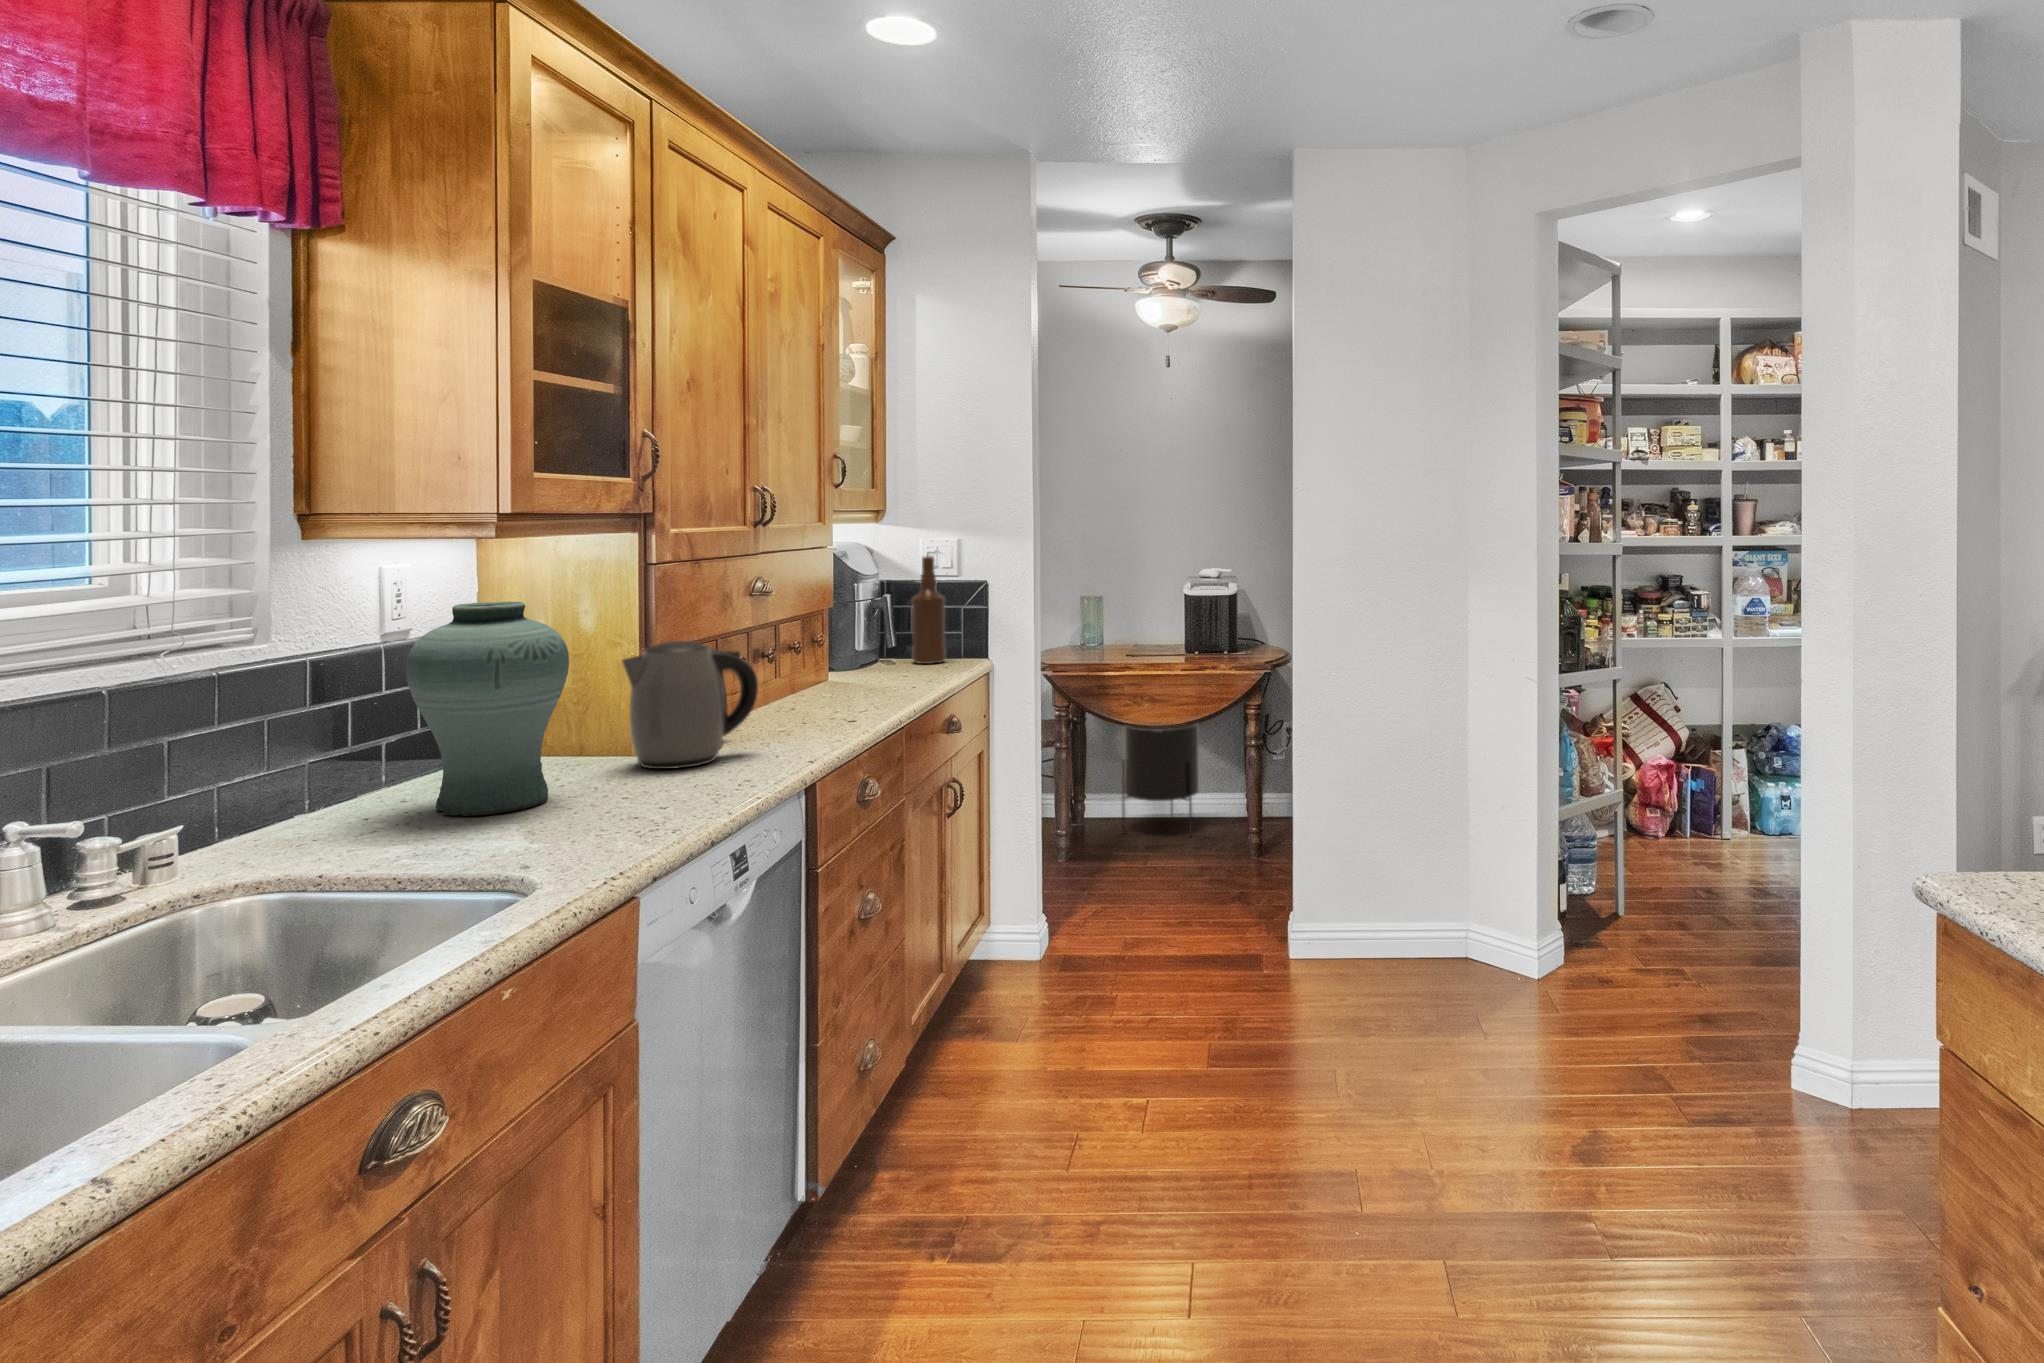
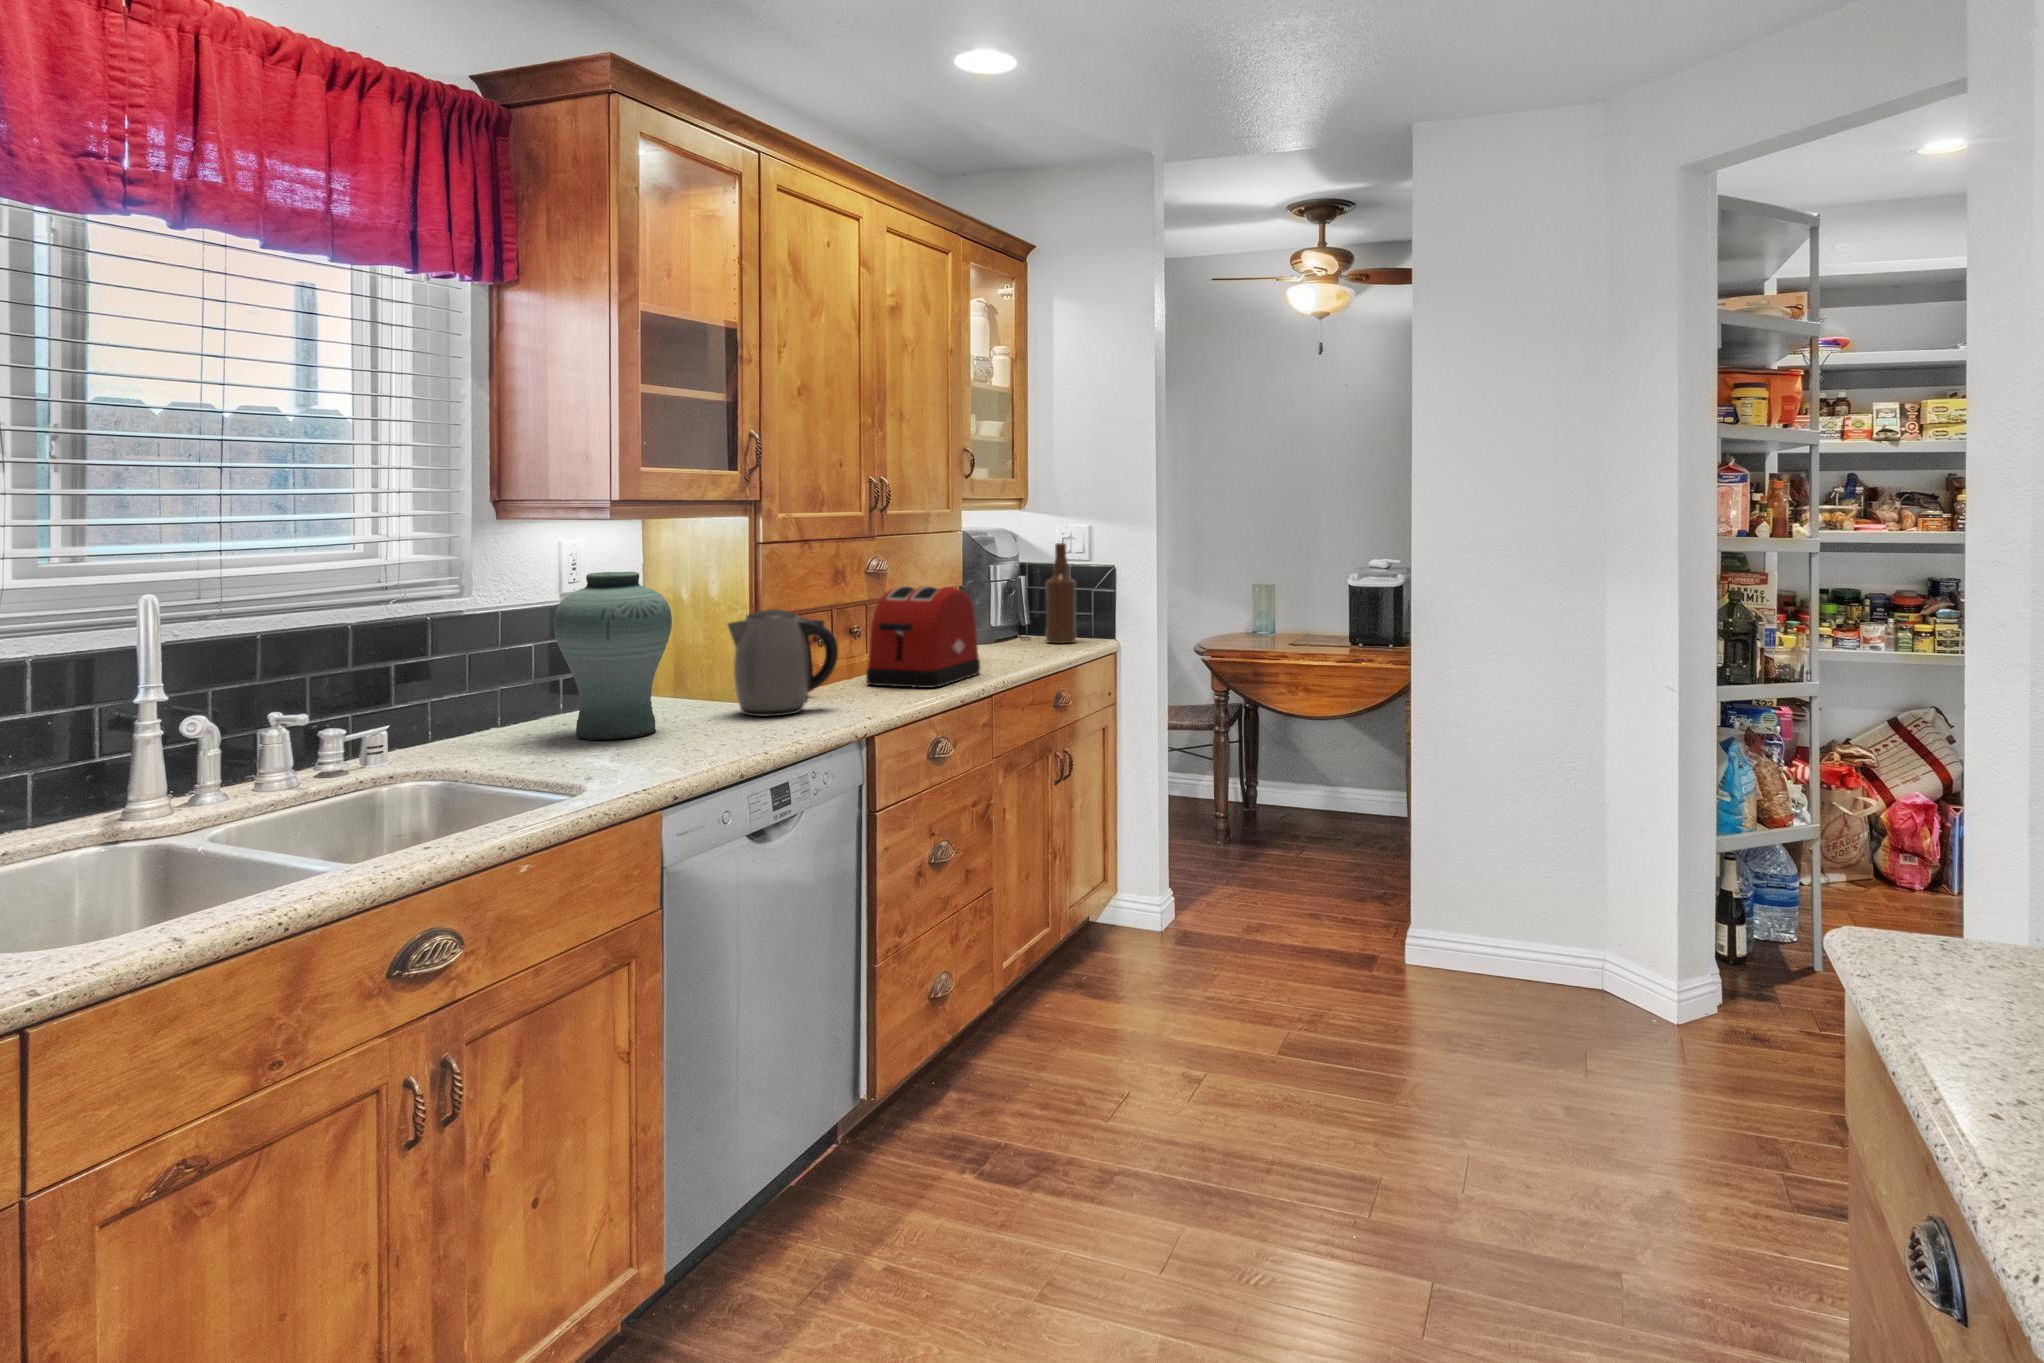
toaster: none [759,607,880,722] -> present [866,586,980,688]
planter: present [1122,722,1199,835] -> none [1290,712,1370,836]

